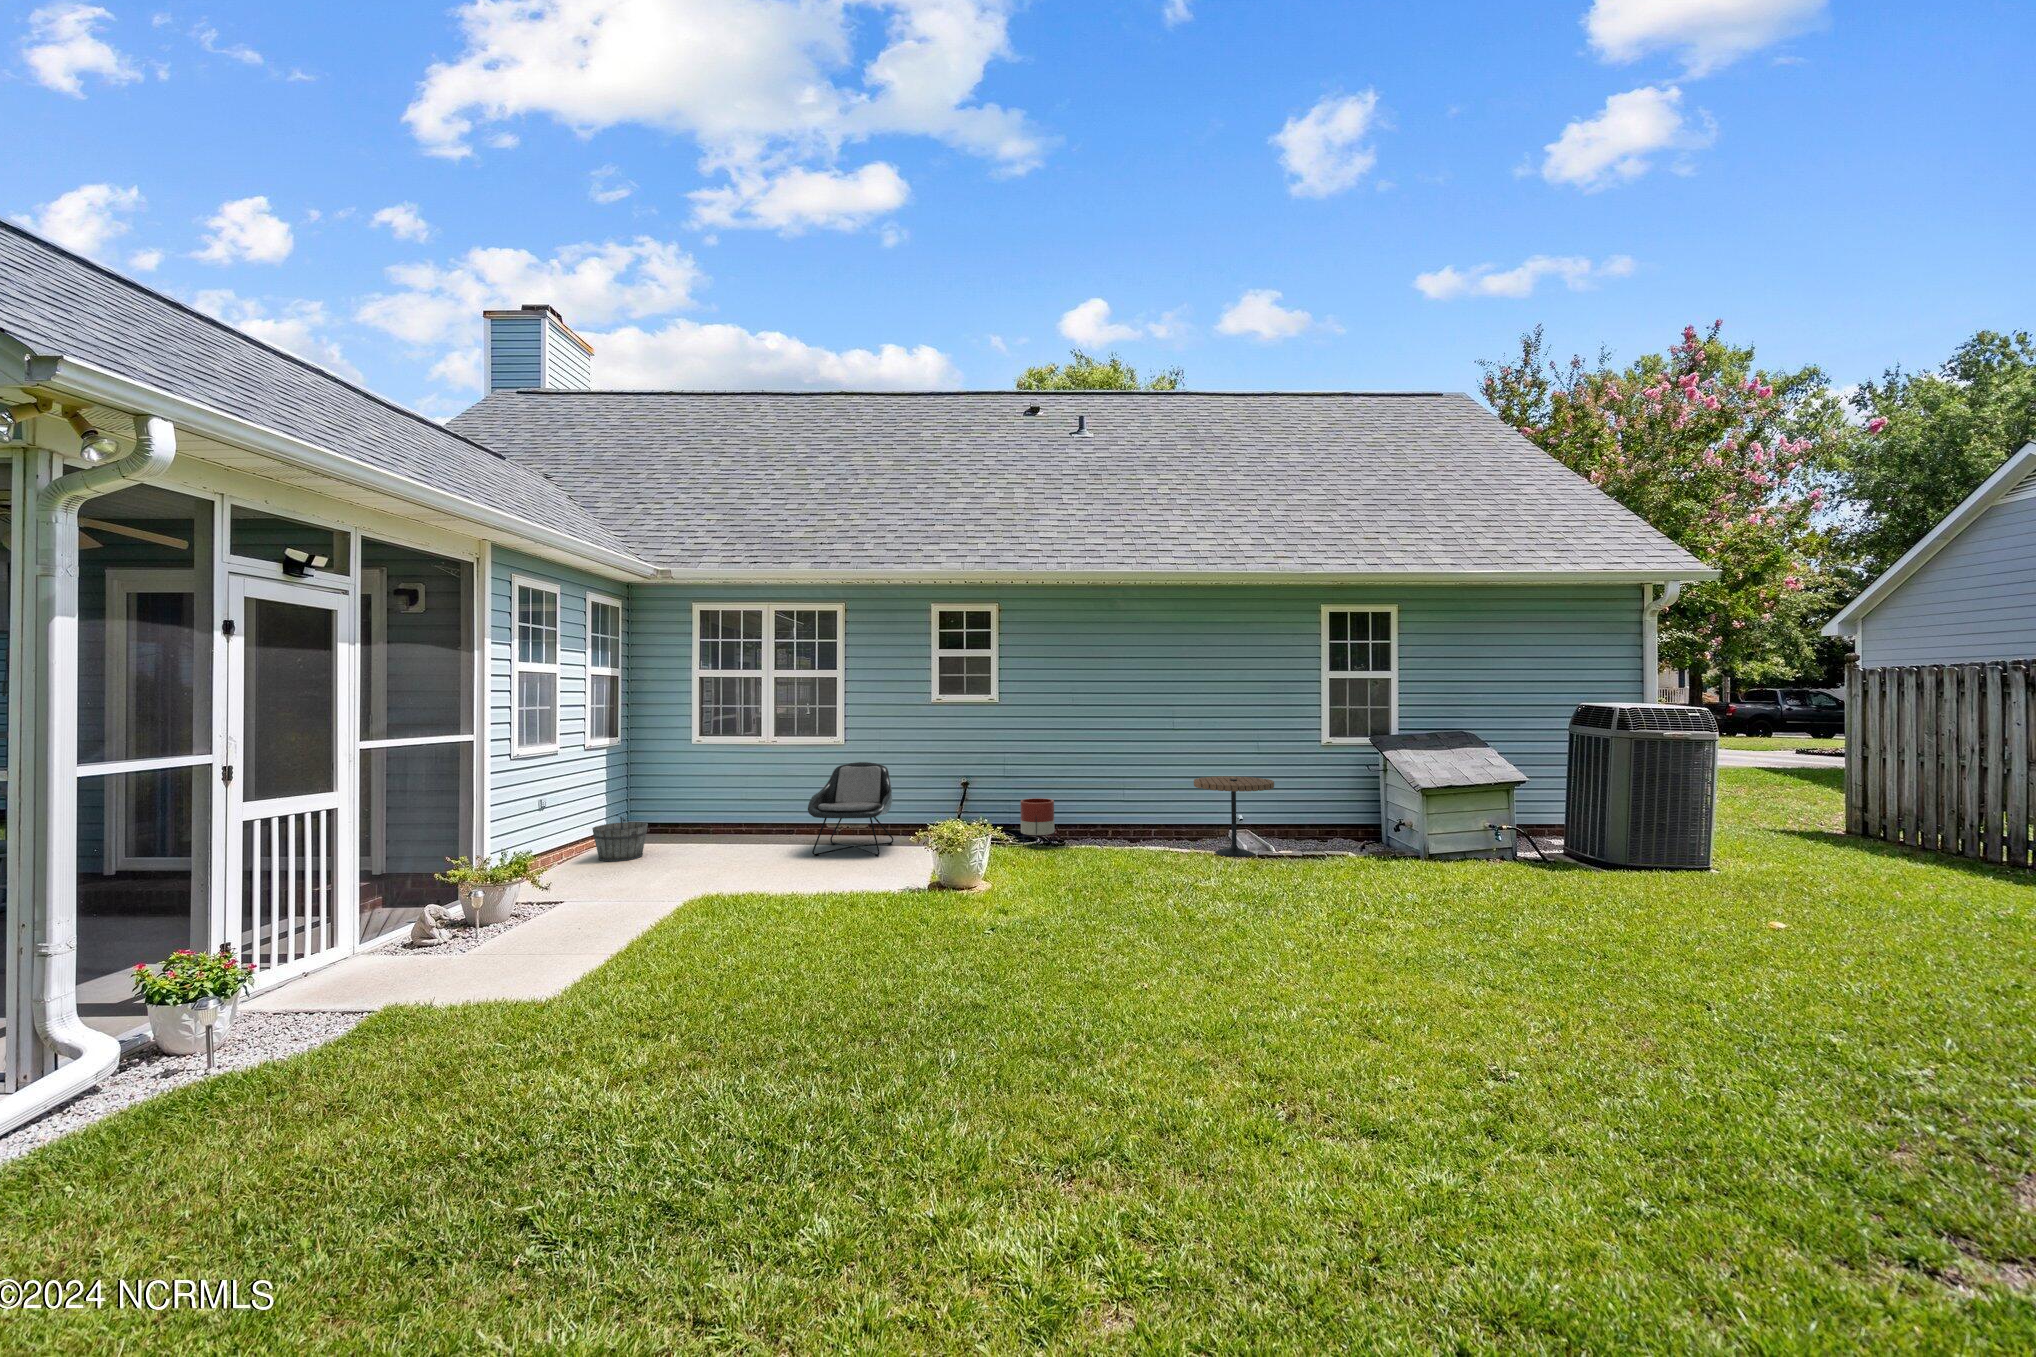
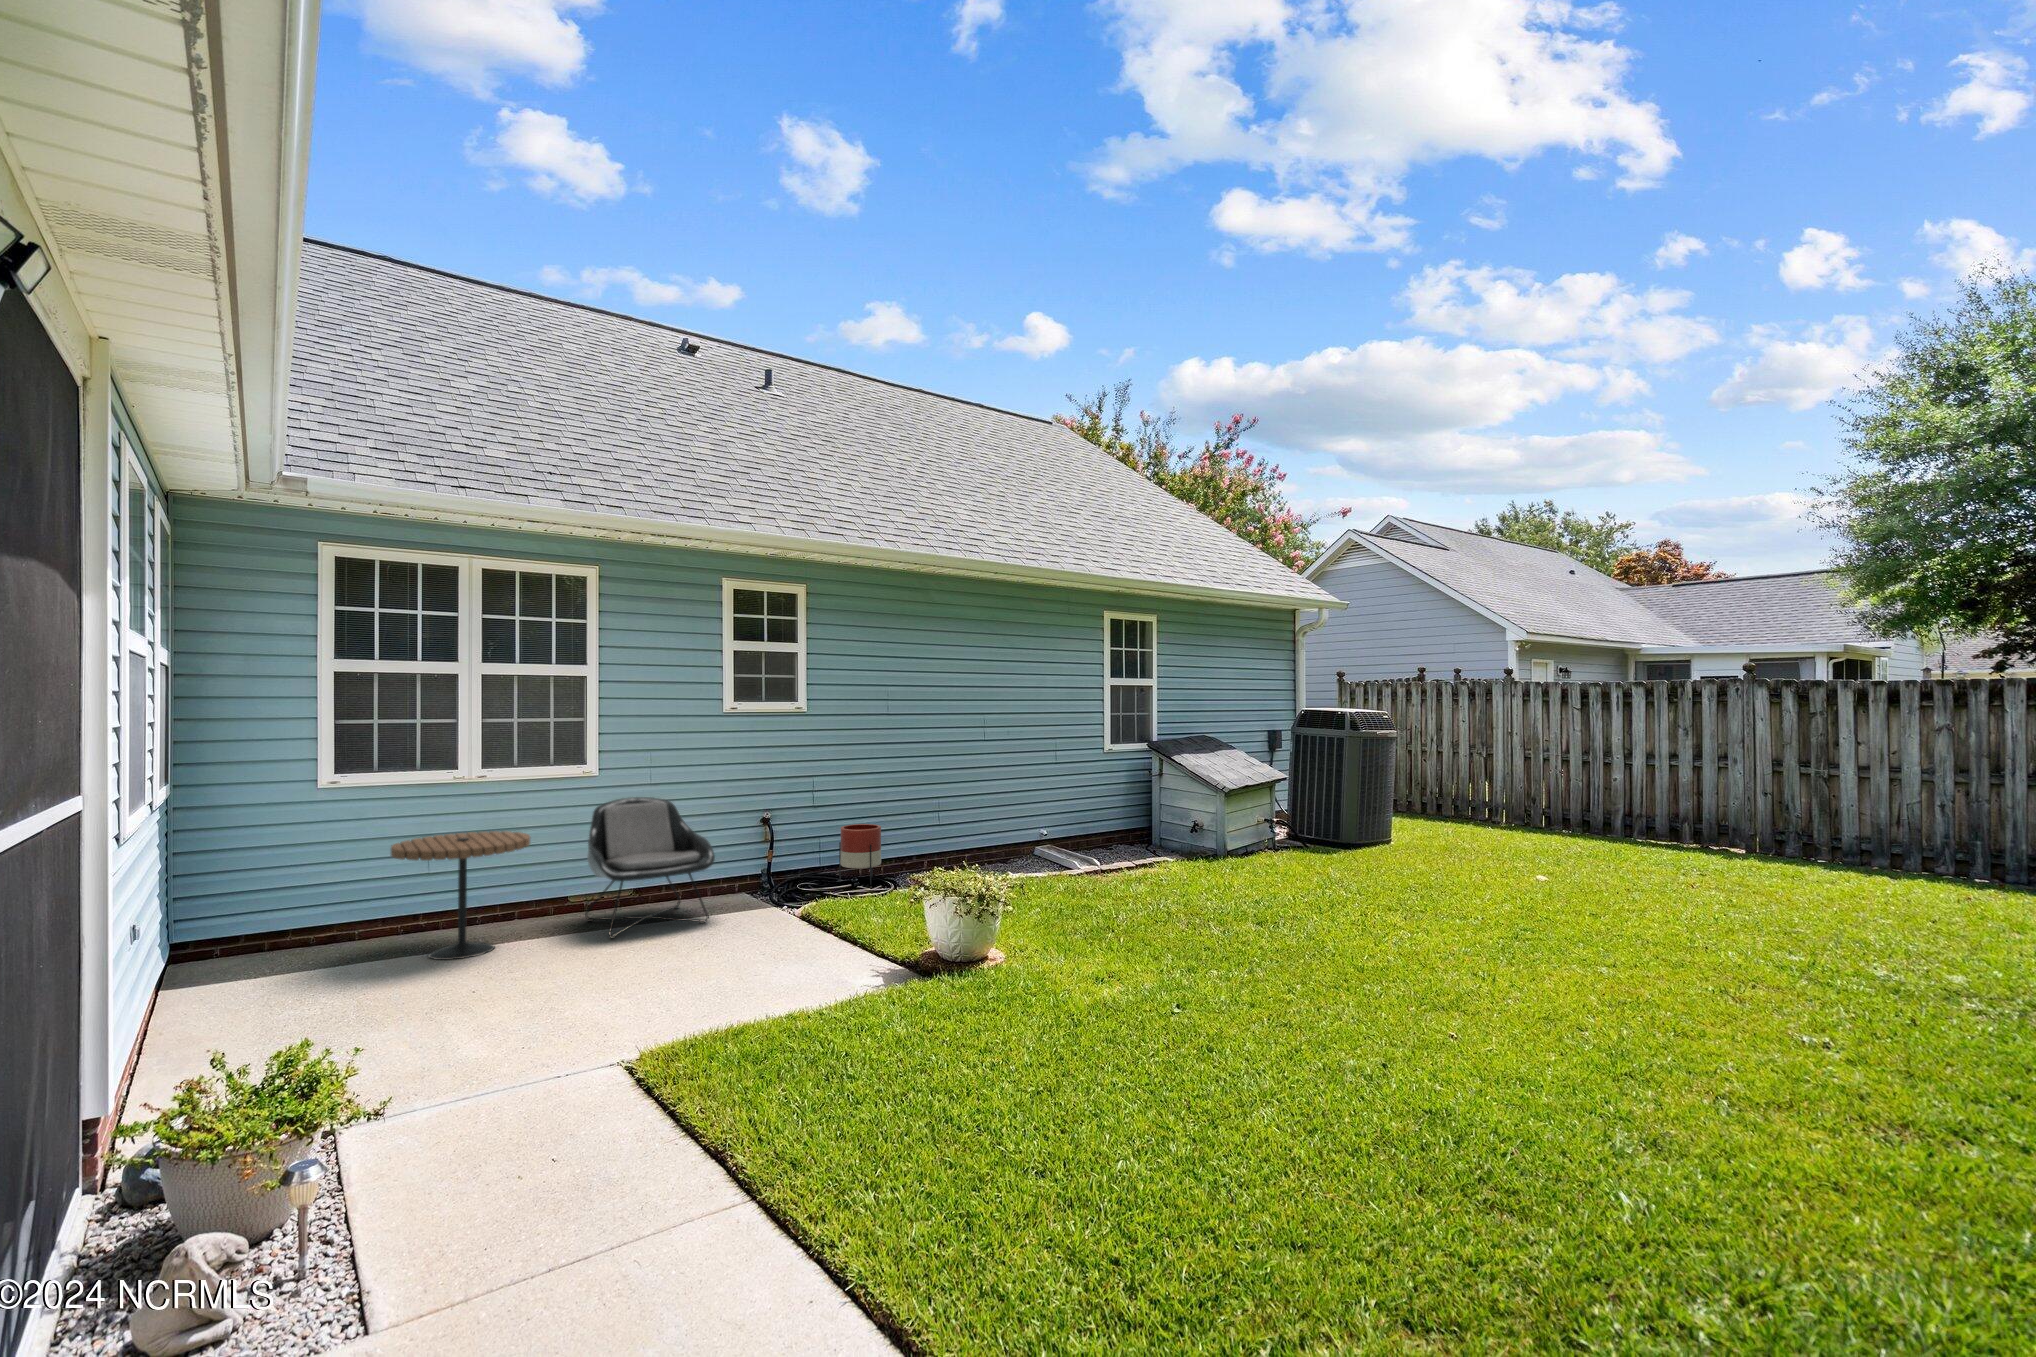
side table: present [1194,776,1274,857] -> present [391,831,530,960]
wooden bucket: present [592,814,648,862] -> none [163,928,289,1022]

